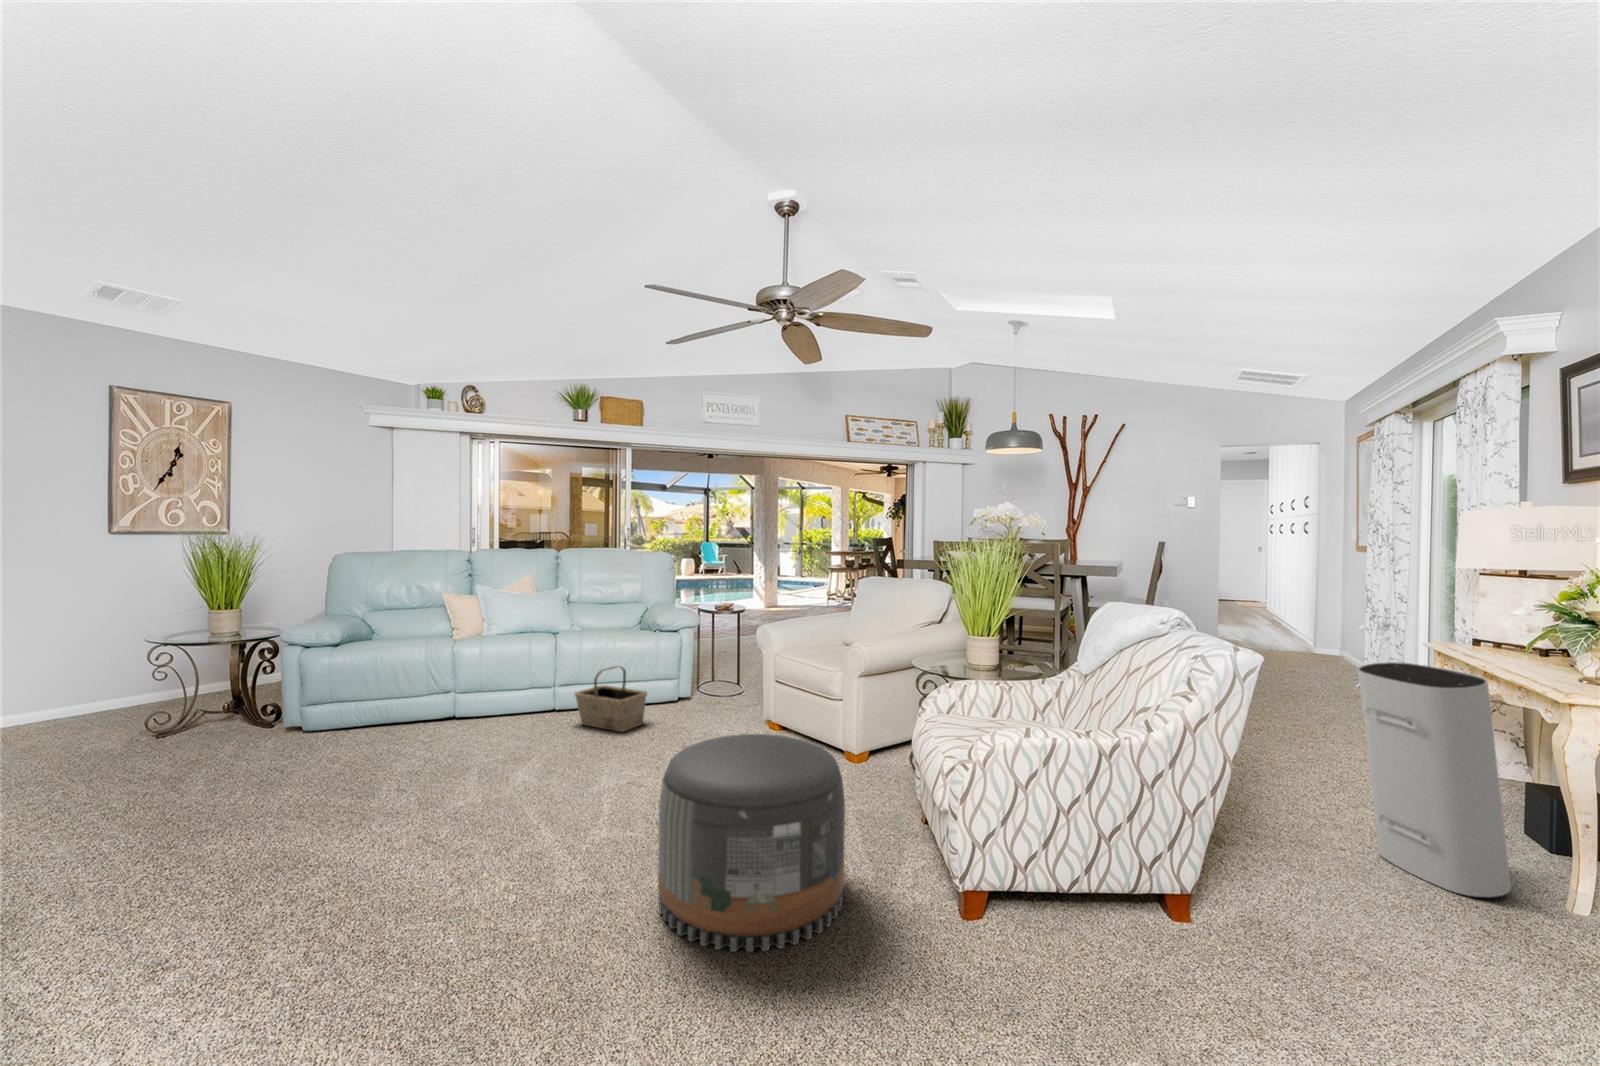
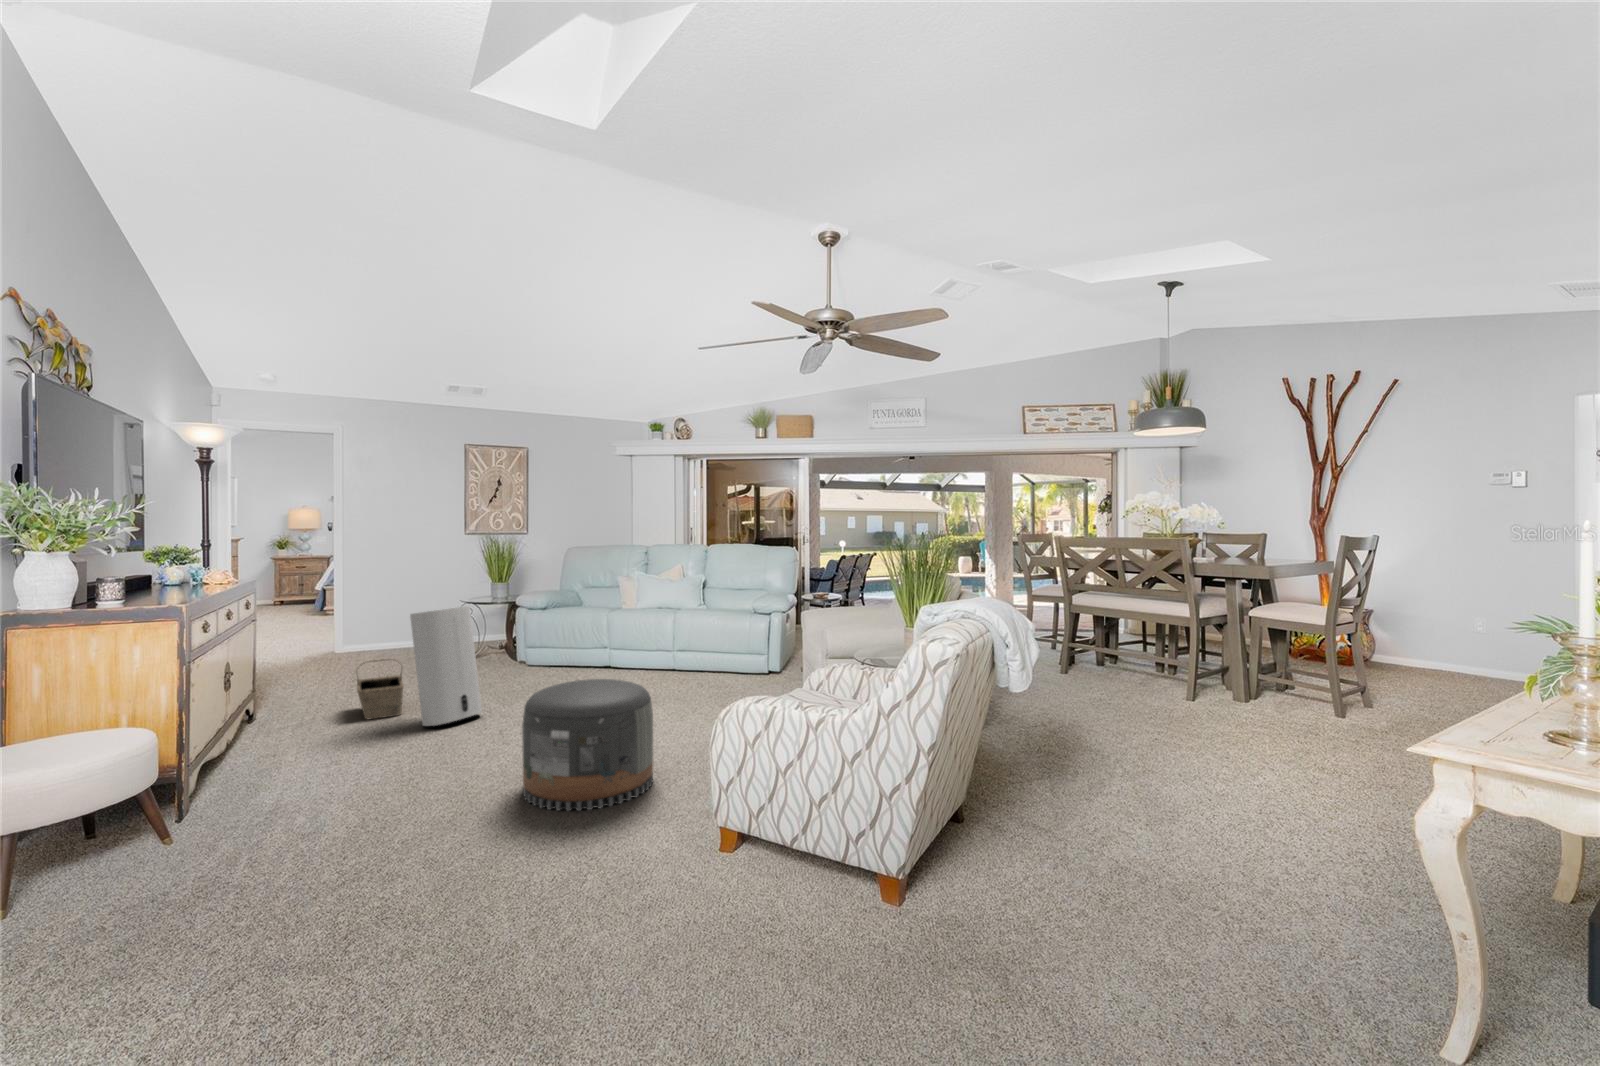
air purifier: present [1358,662,1511,897] -> present [410,606,482,726]
basket: present [575,666,647,732] -> present [357,659,404,719]

